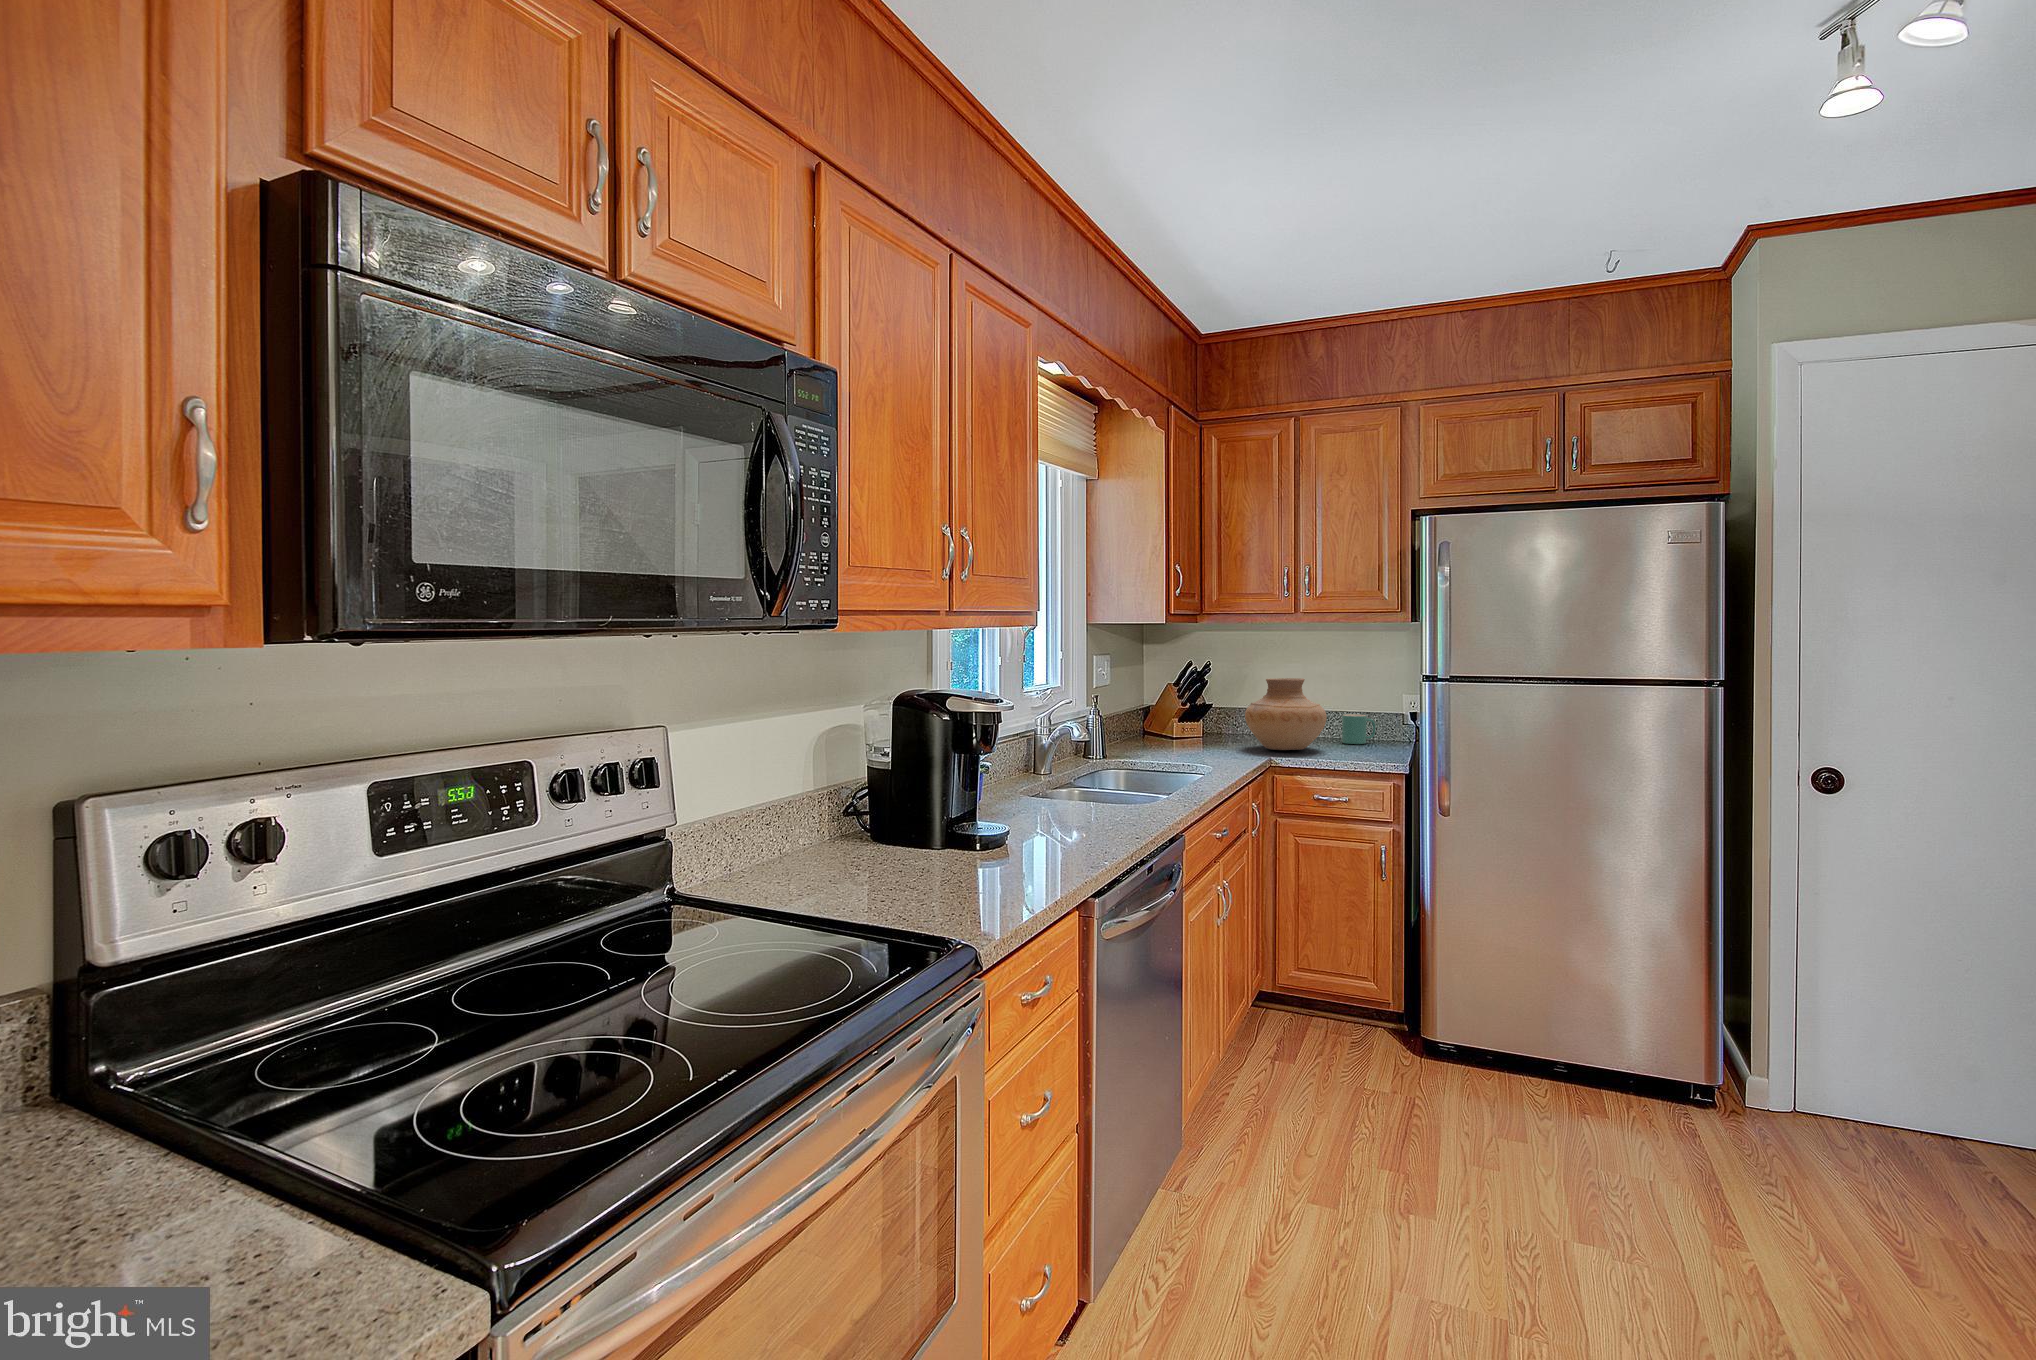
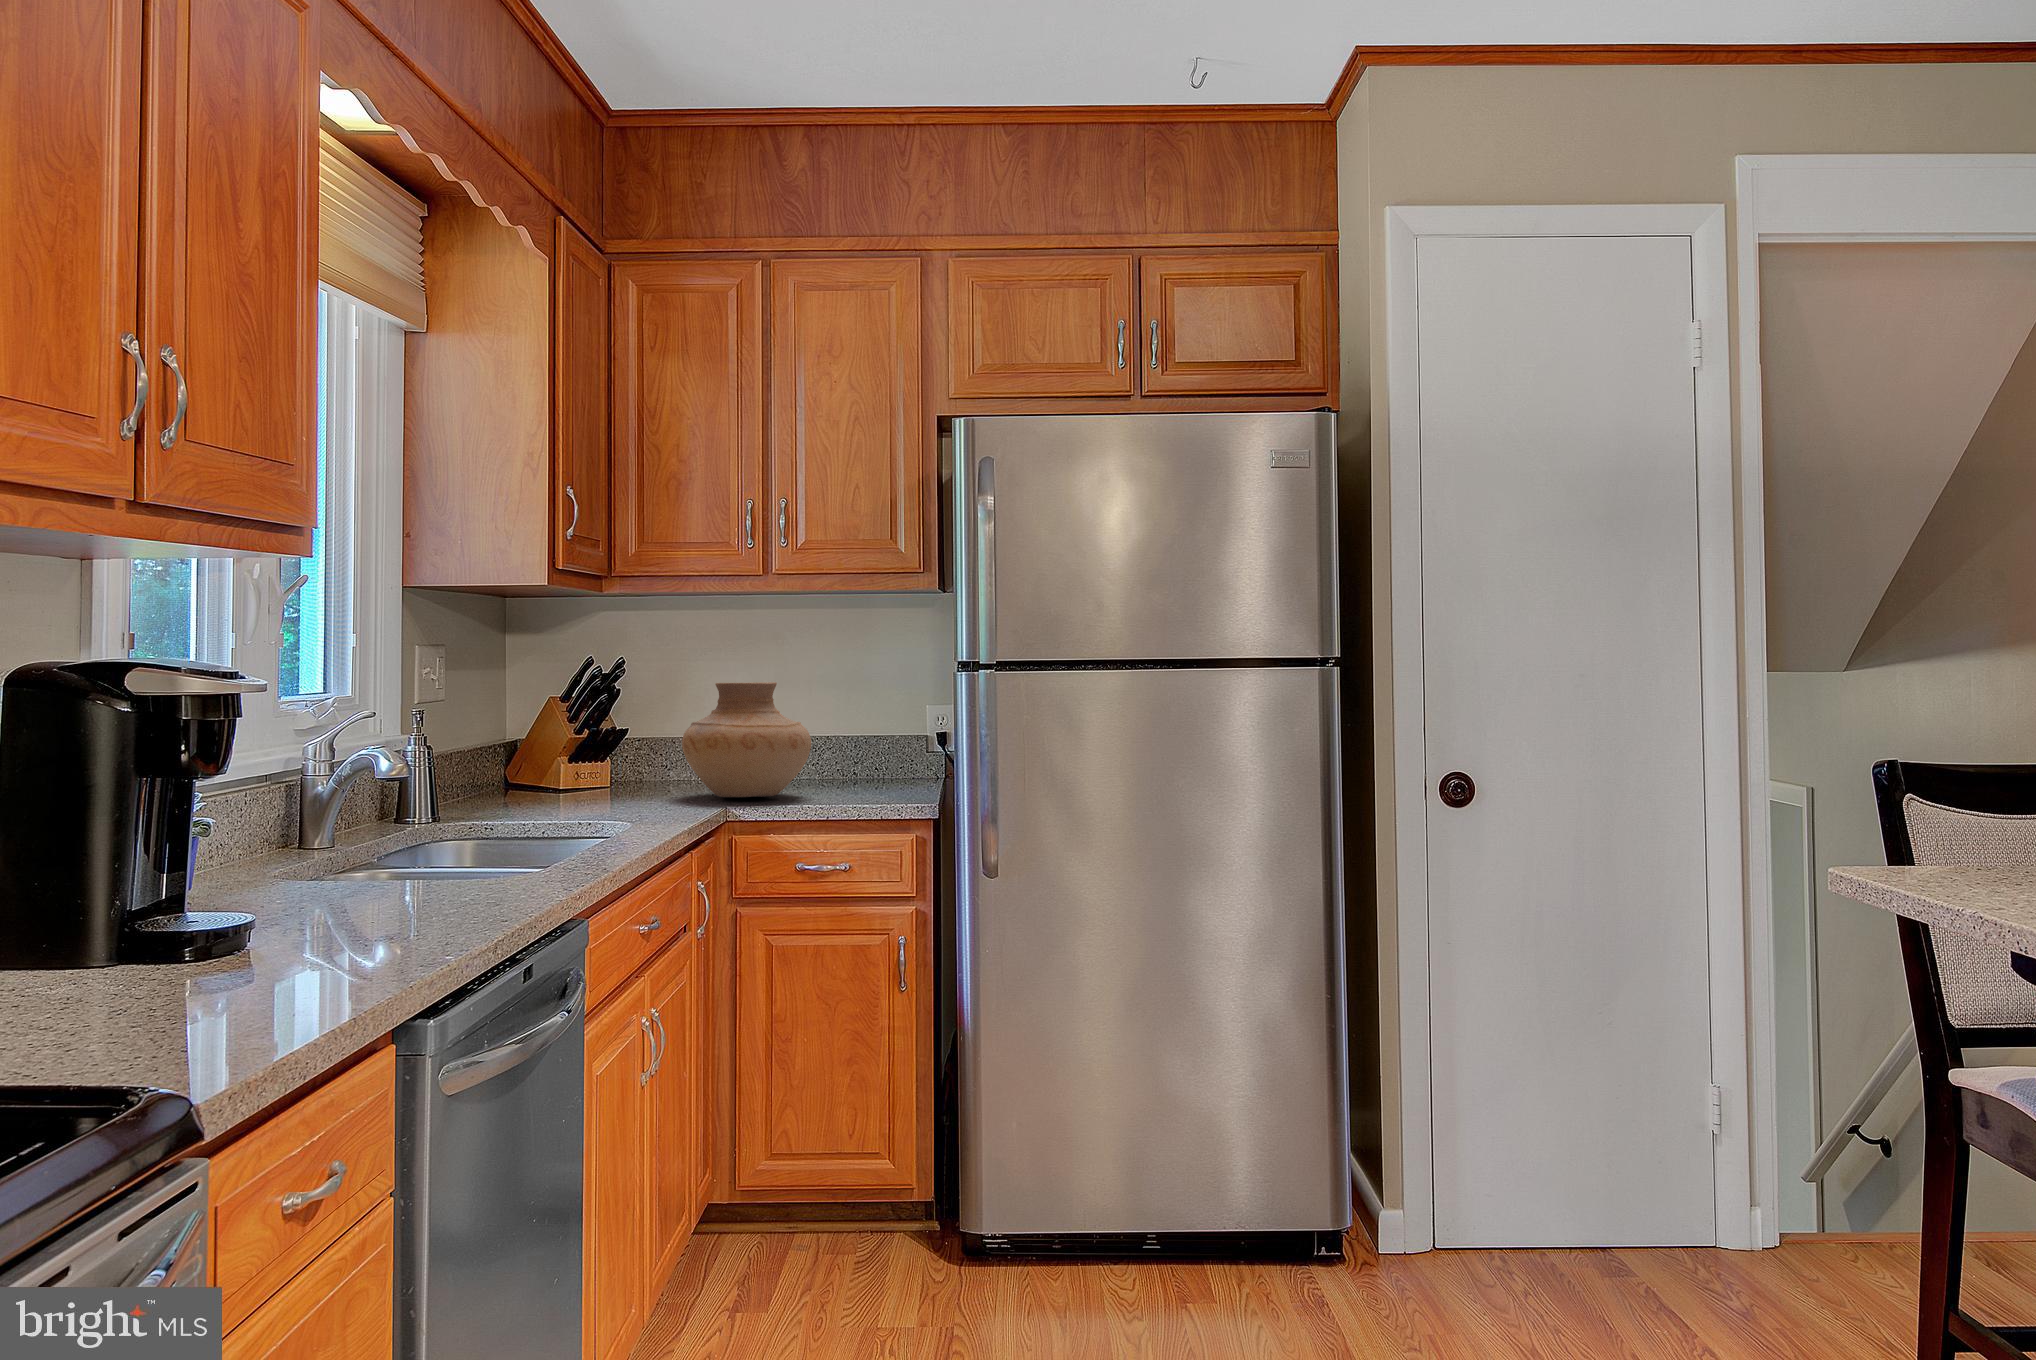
mug: present [1342,714,1376,744] -> none [833,741,882,787]

